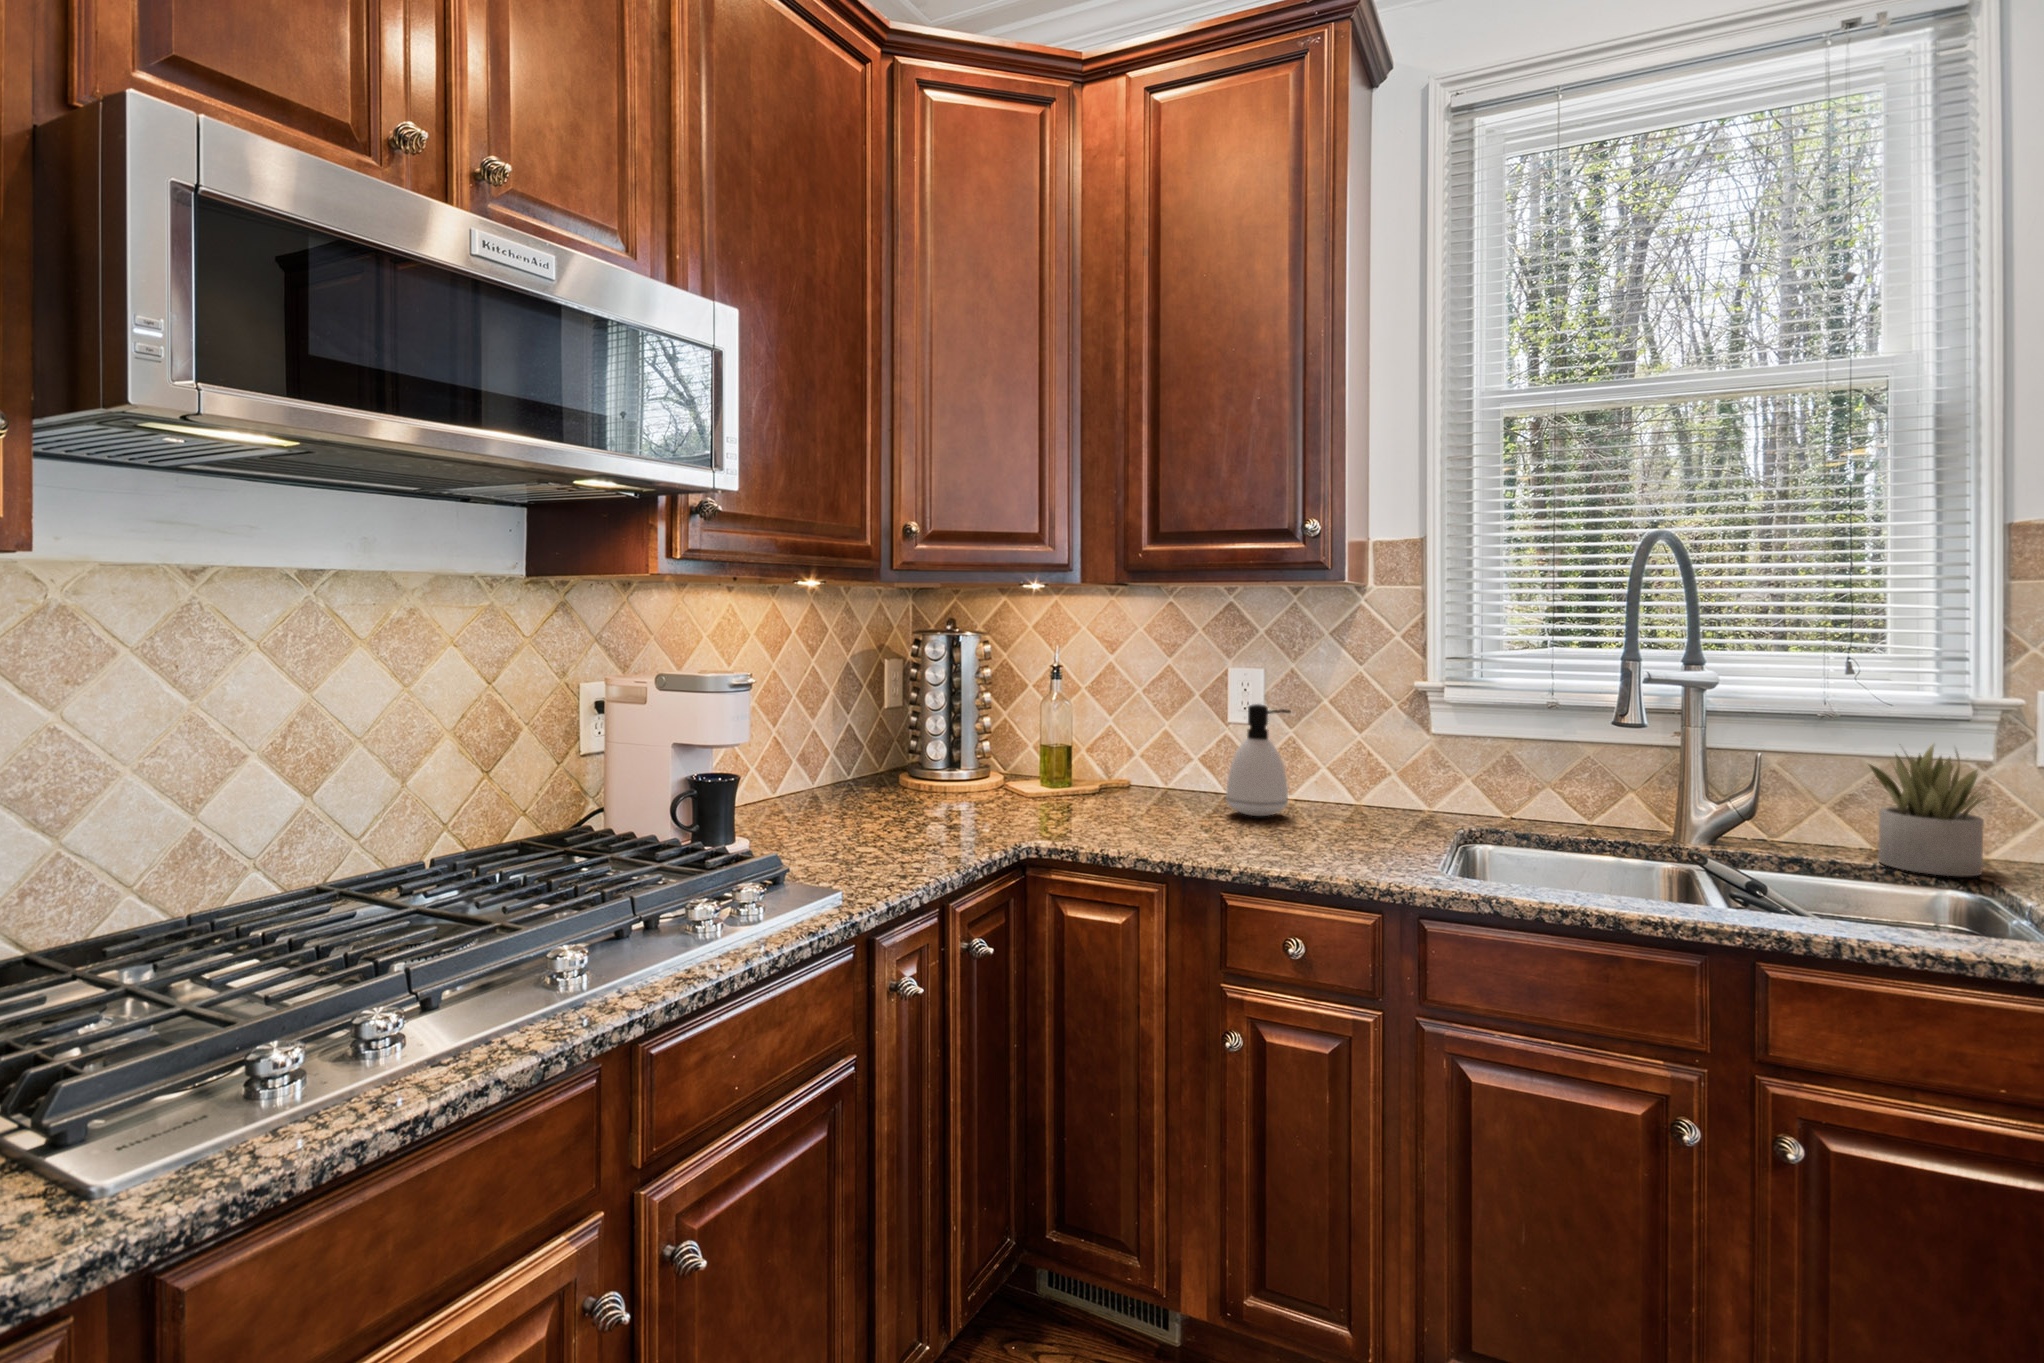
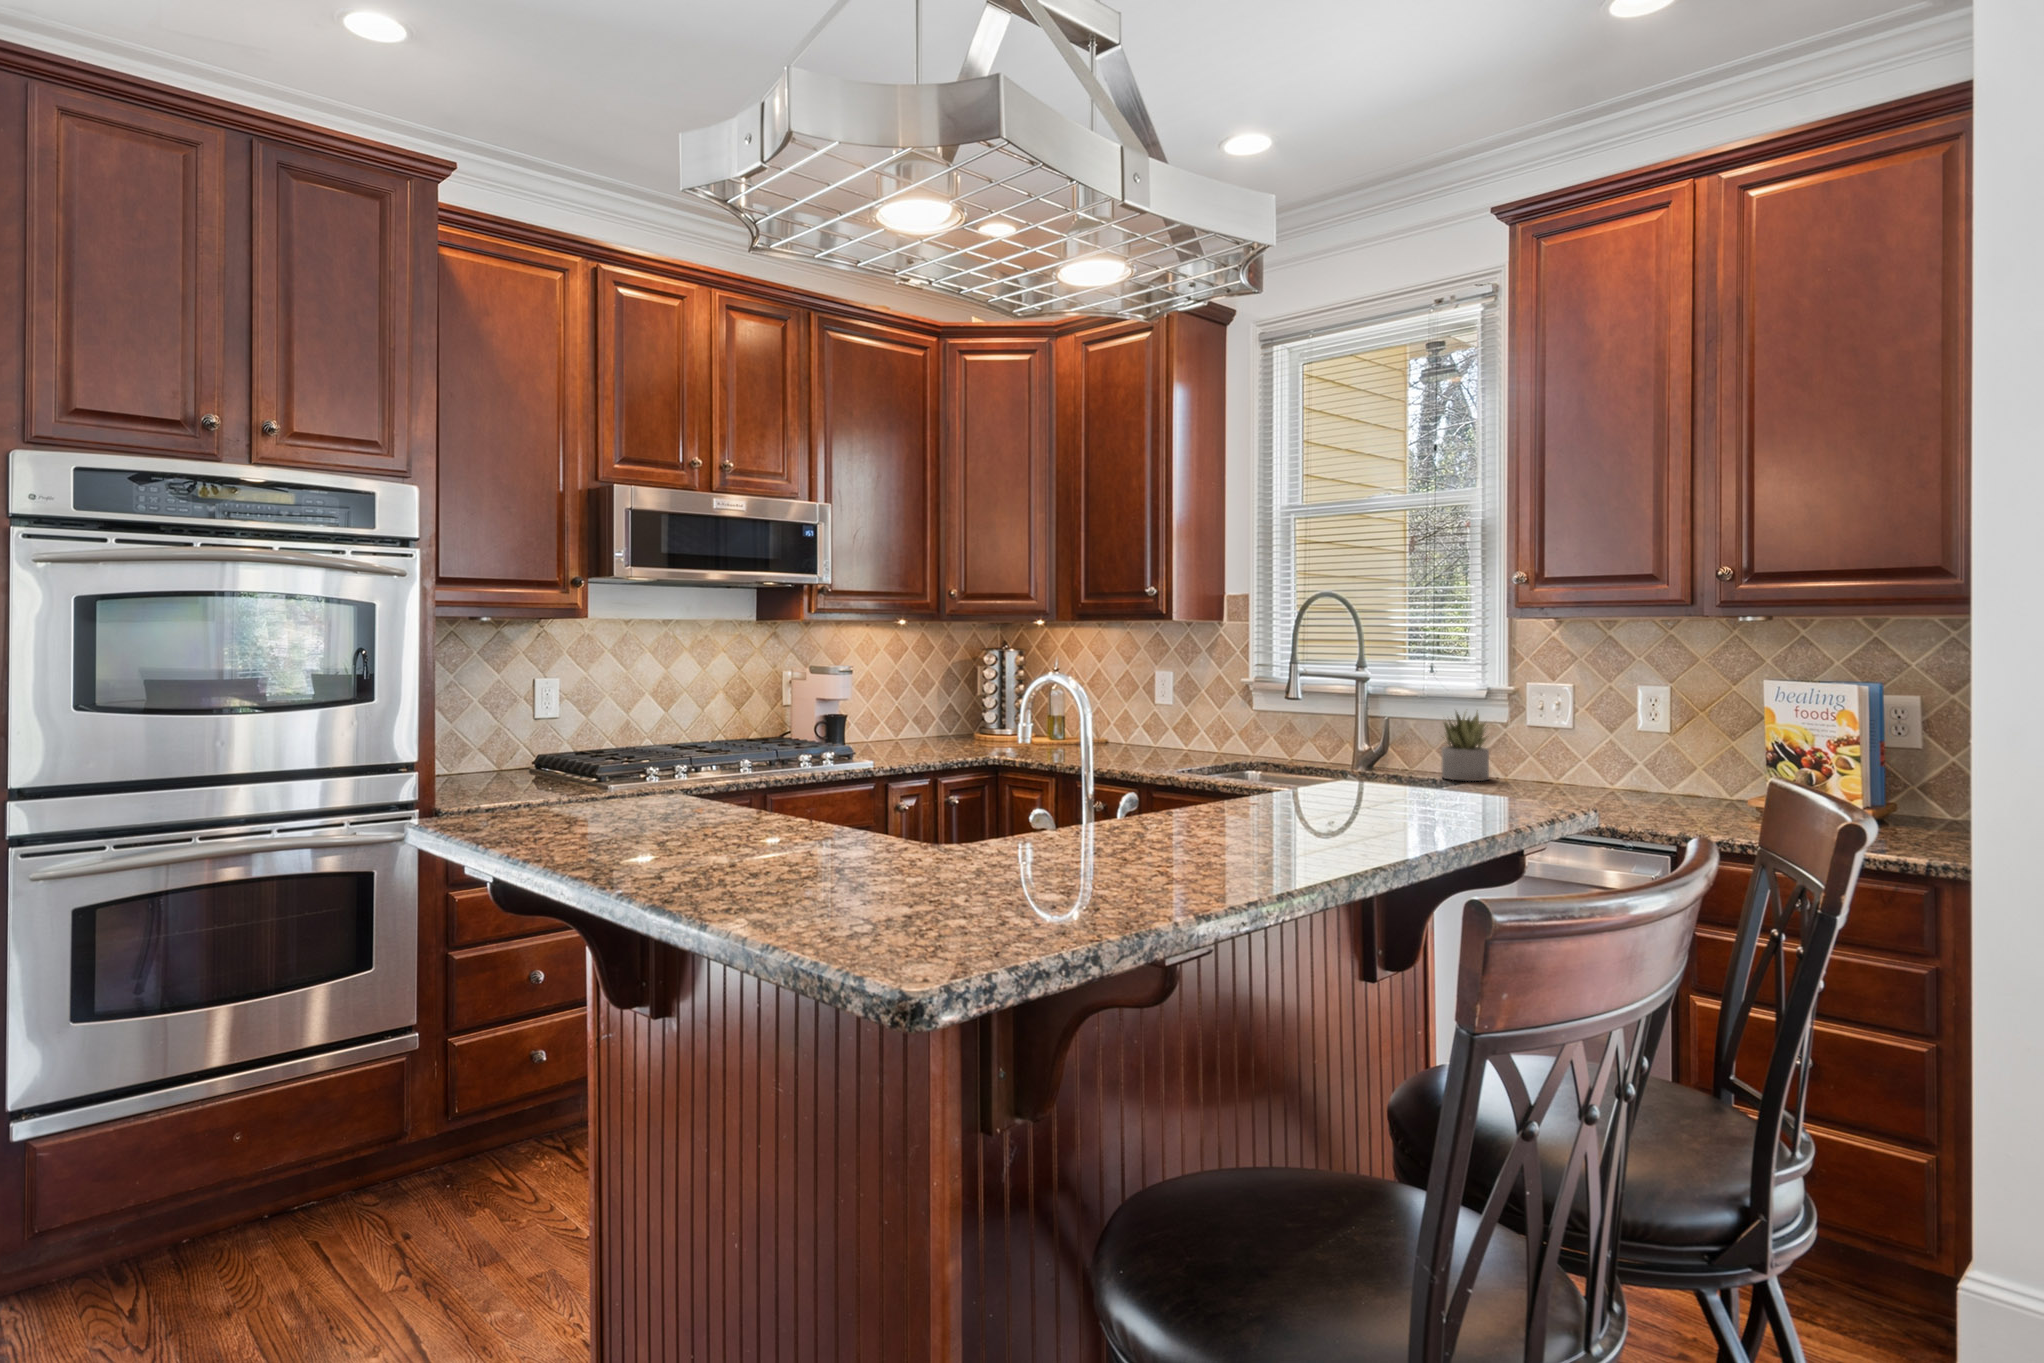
soap dispenser: present [1226,704,1291,816] -> none [1133,690,1169,754]

